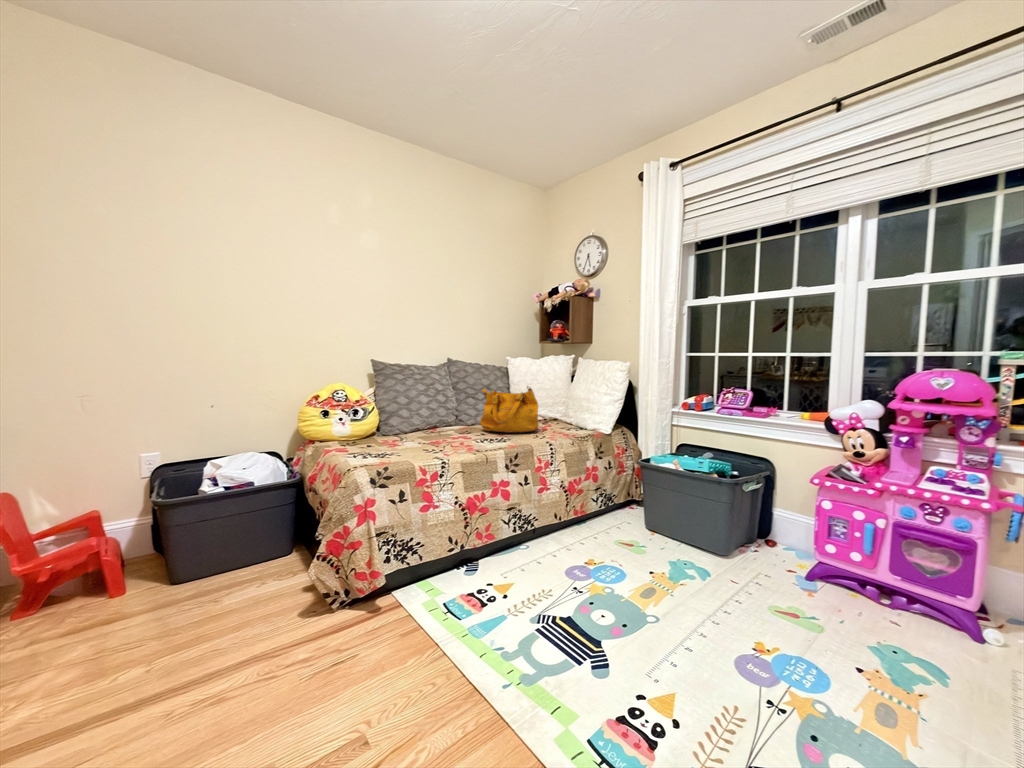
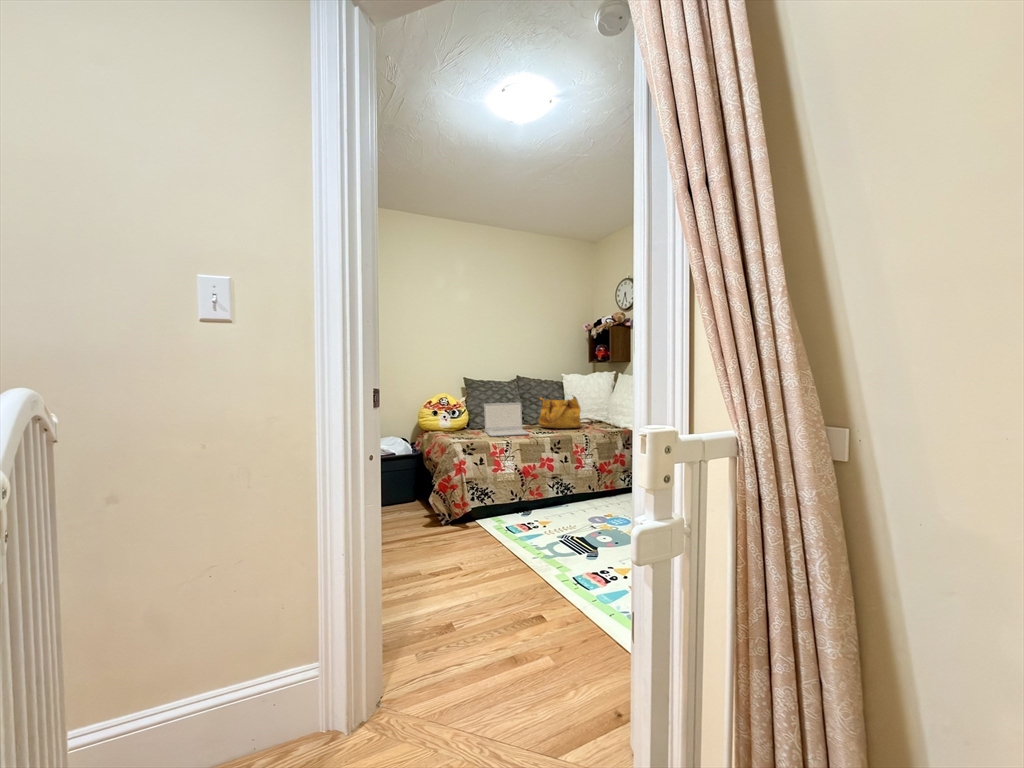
laptop: none [403,397,473,451] -> present [484,402,529,436]

